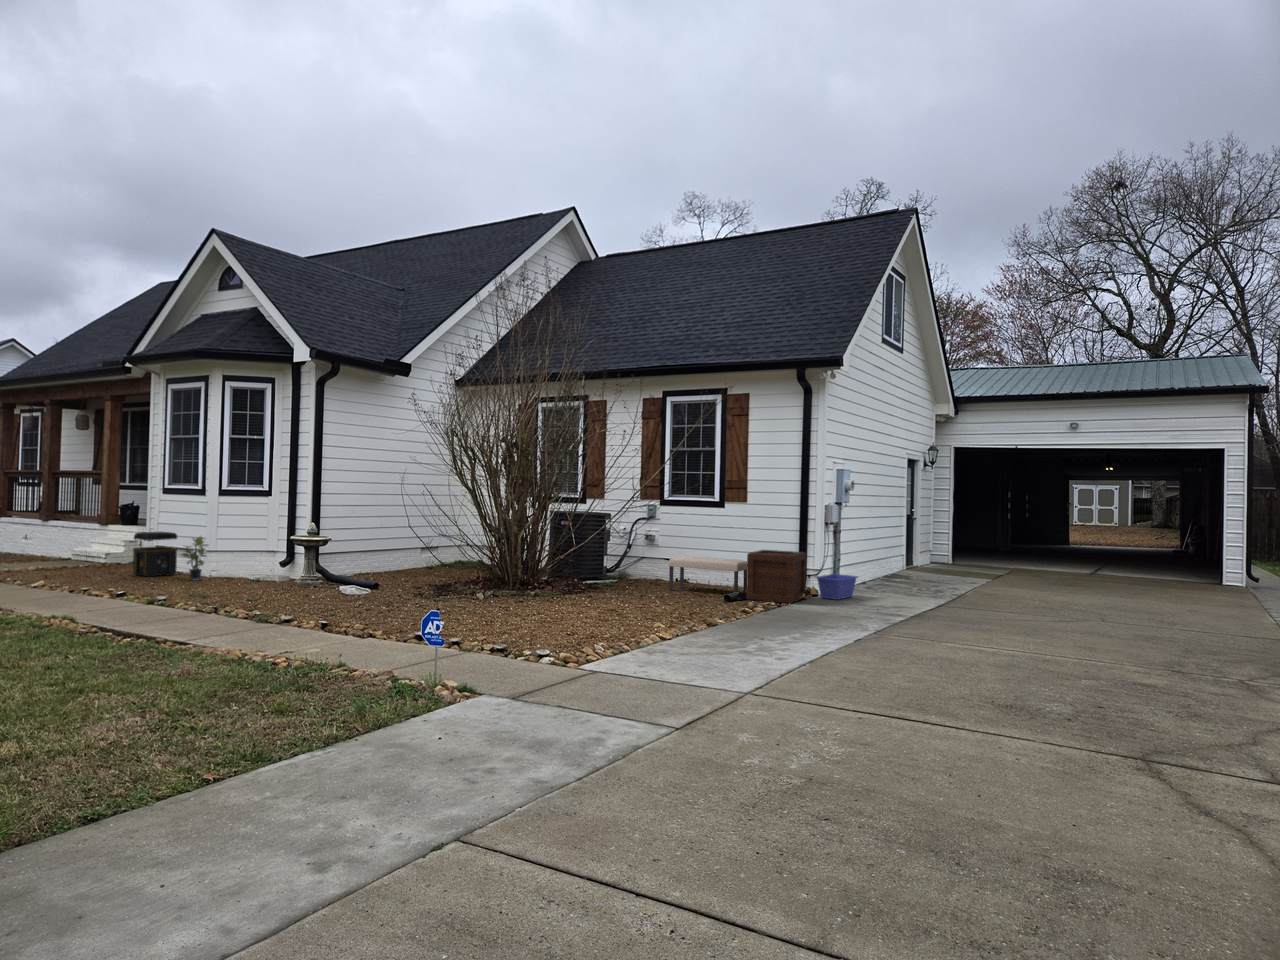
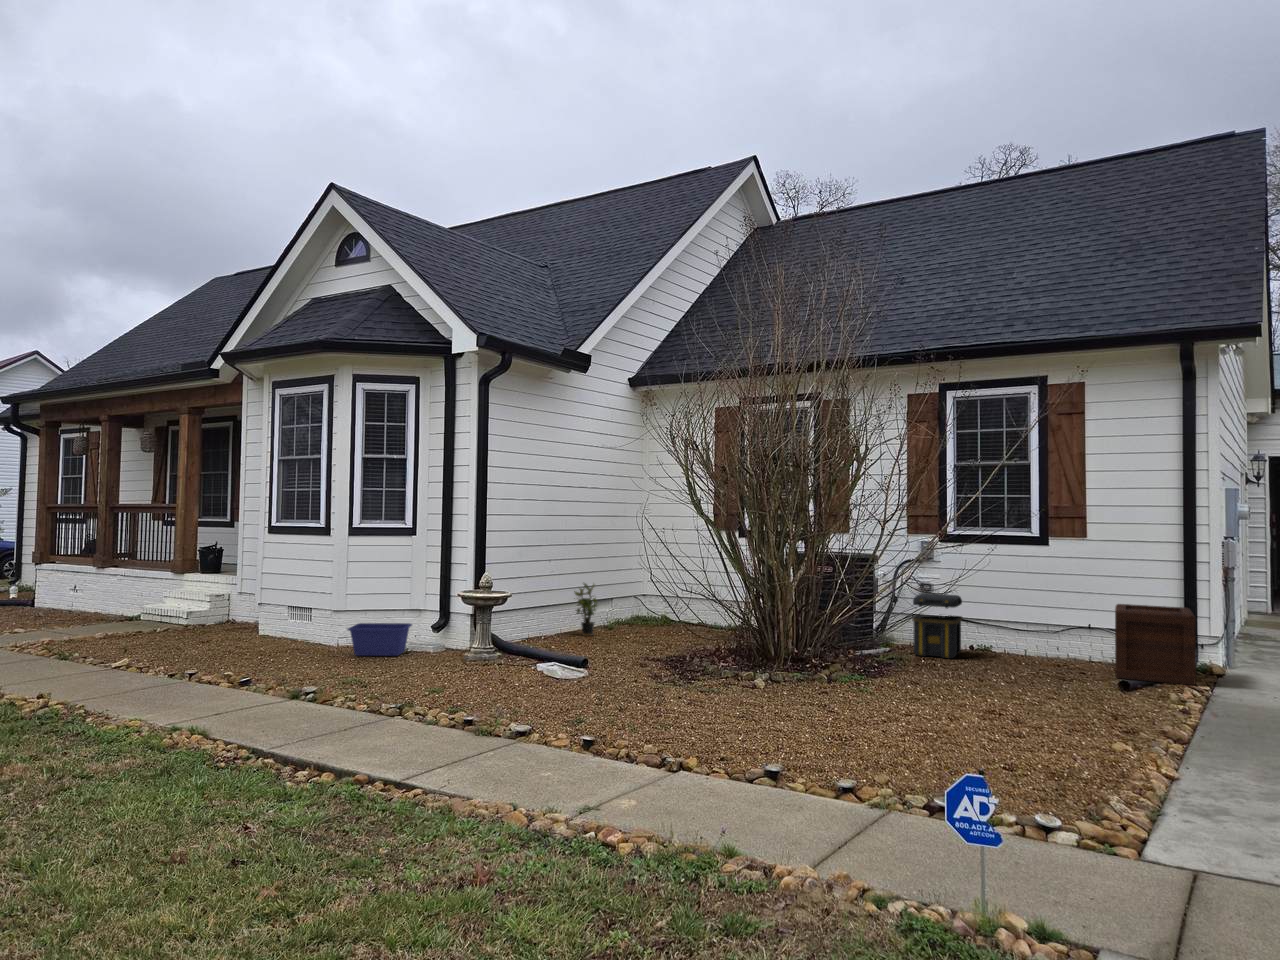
toolbox: present [133,532,177,577] -> present [913,593,963,659]
potted plant: present [182,536,208,581] -> present [574,583,597,636]
bench: present [669,556,747,596] -> none [974,612,1094,672]
storage bin: present [816,574,858,600] -> present [348,623,412,656]

